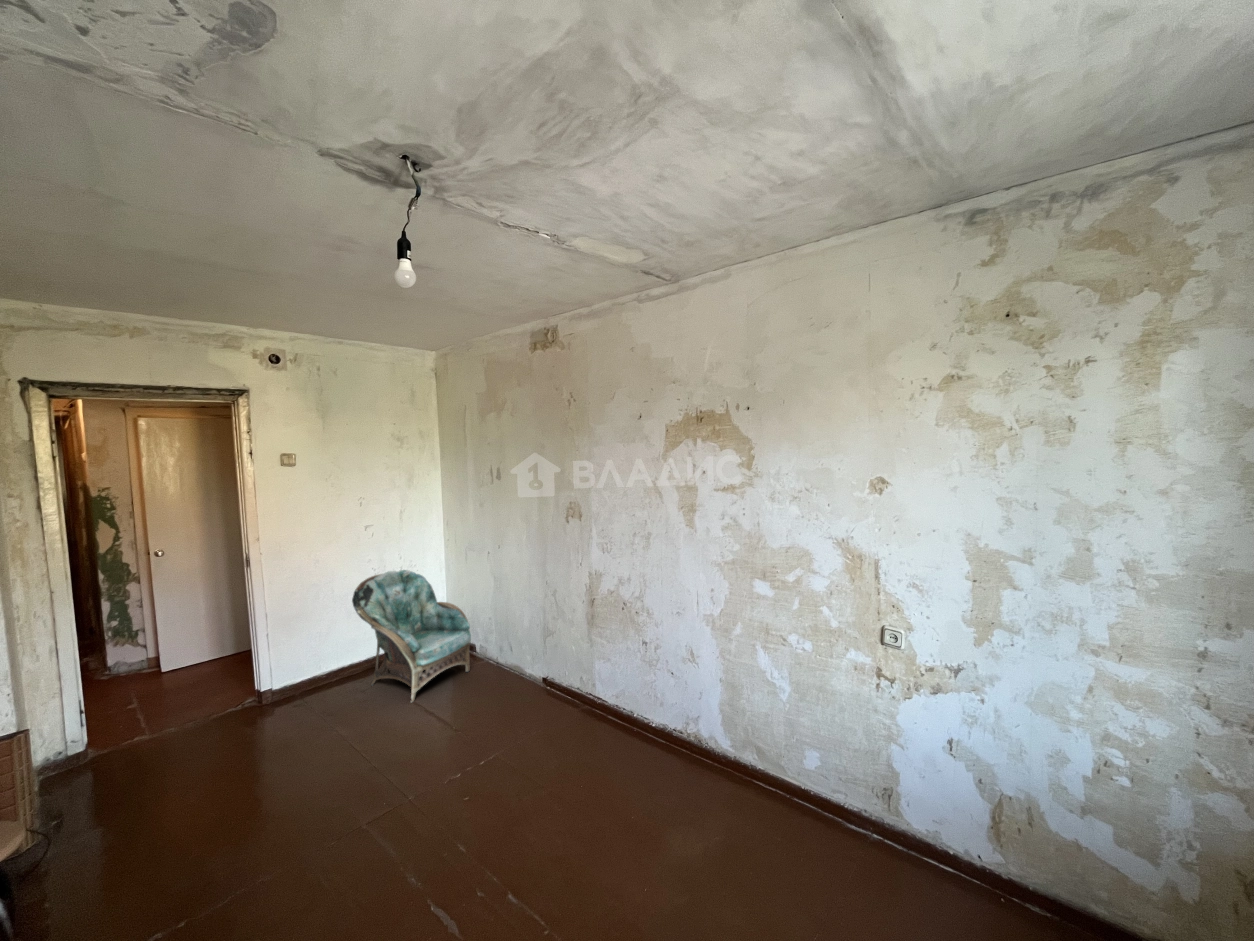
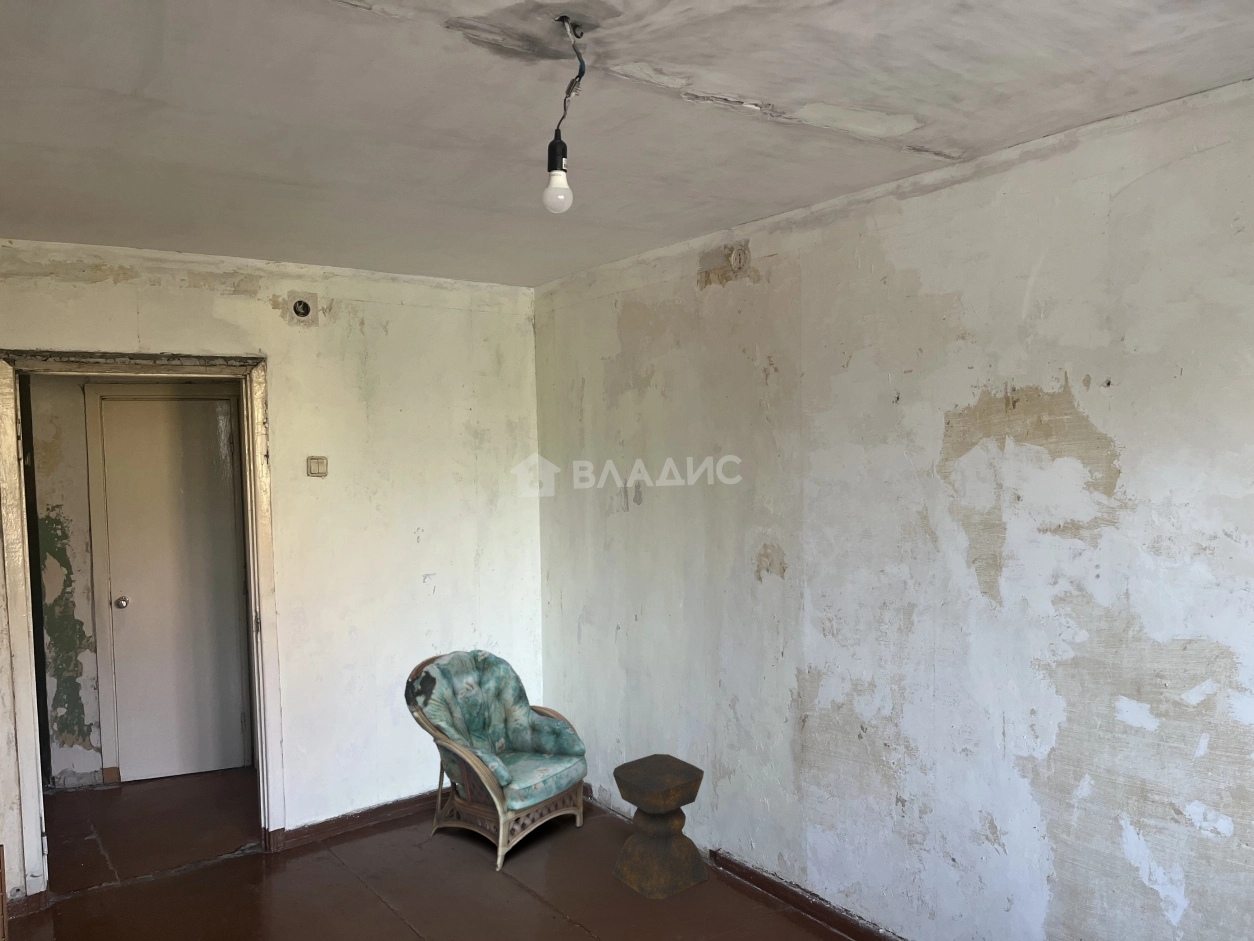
stool: none [481,626,540,711] -> present [612,754,709,899]

